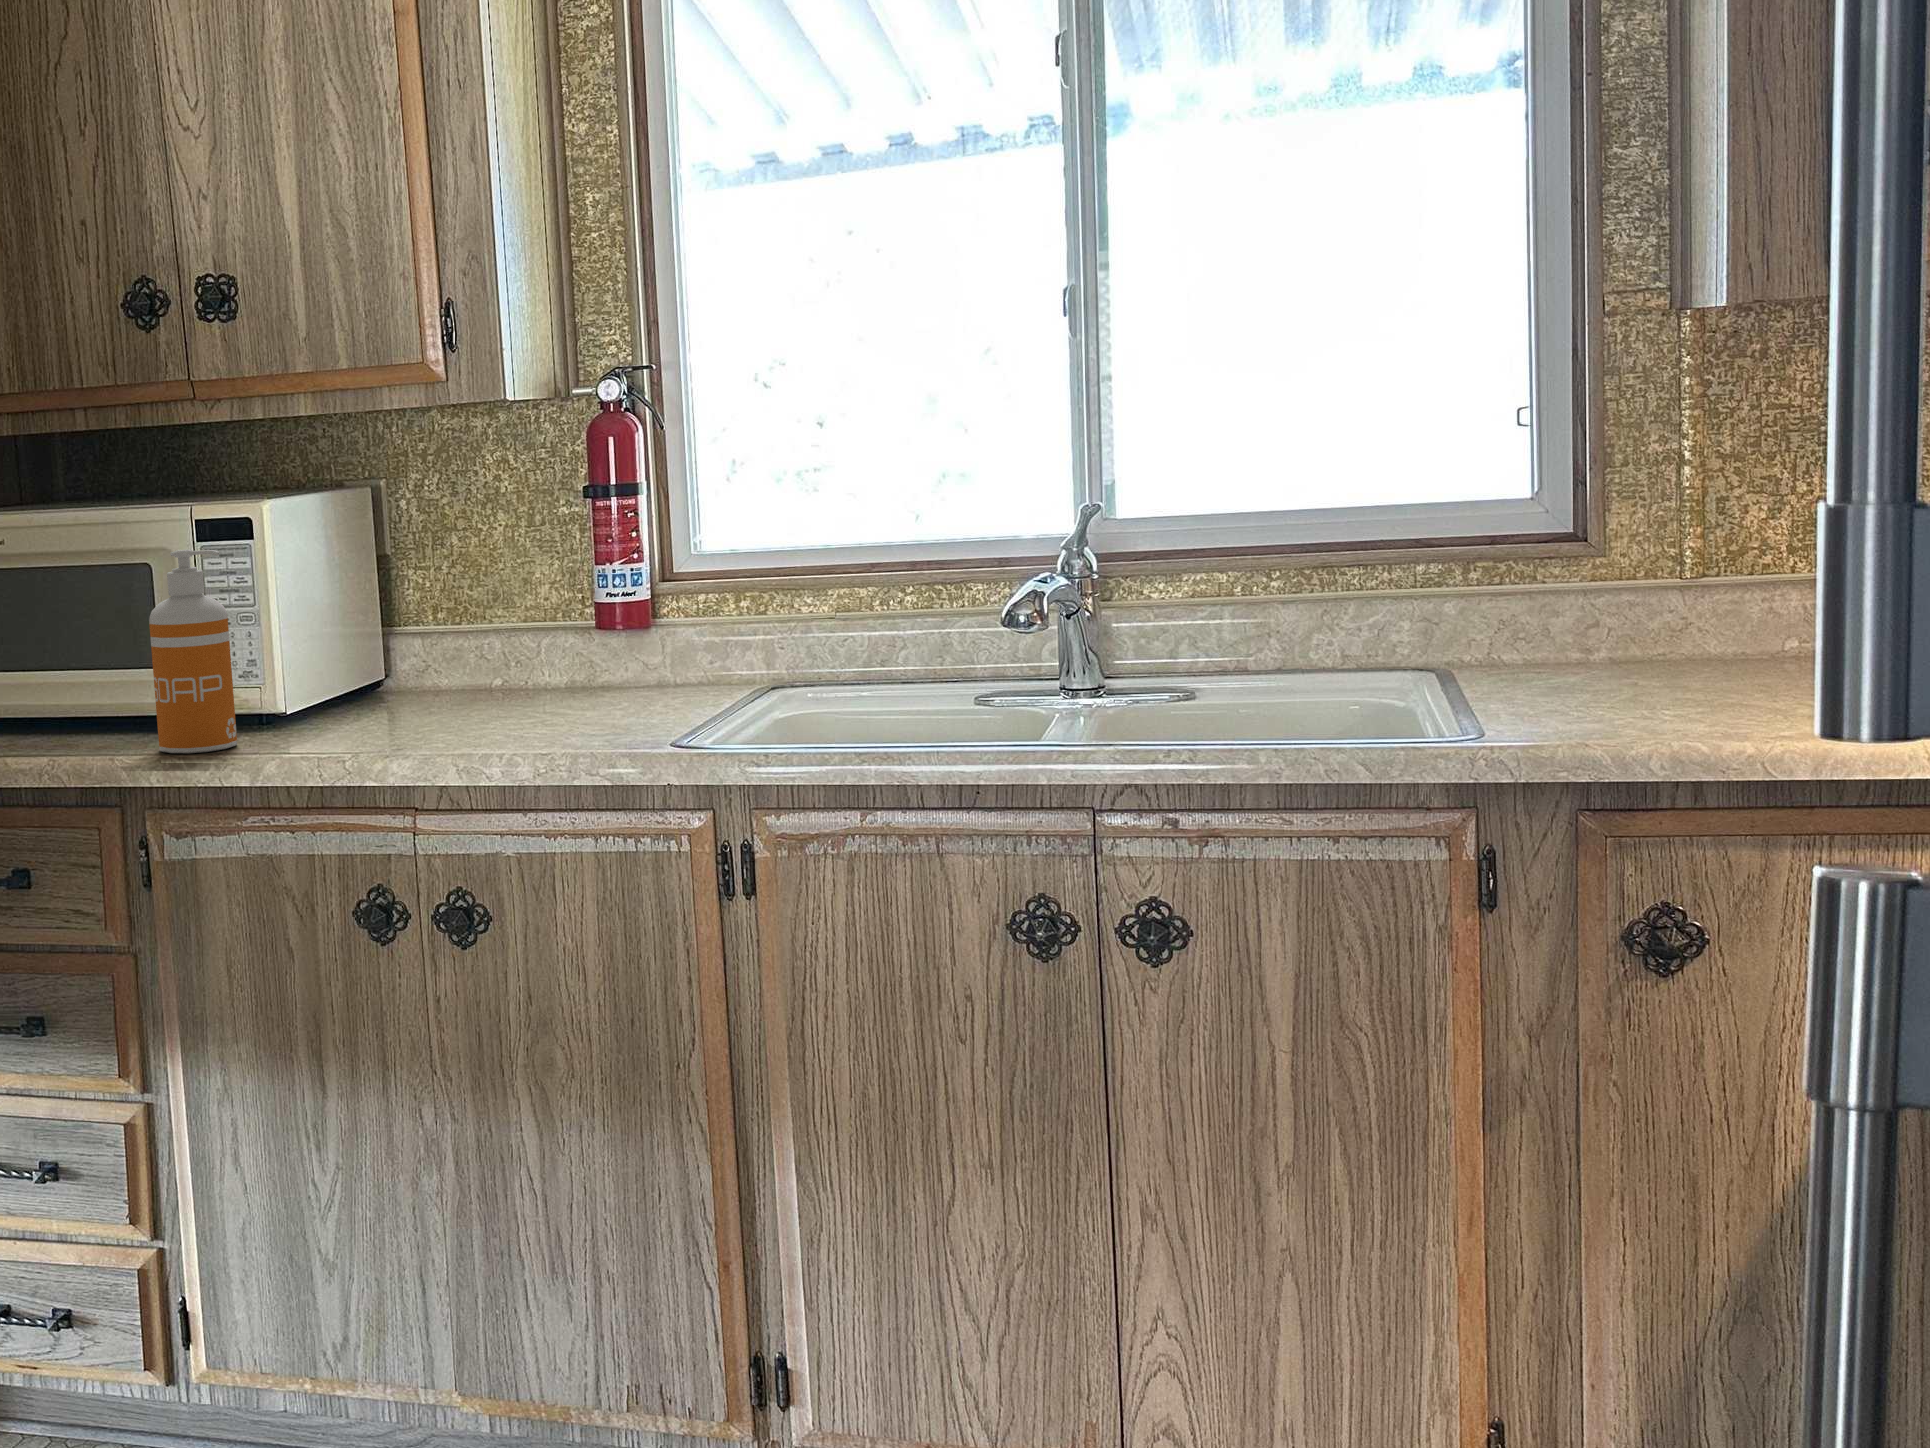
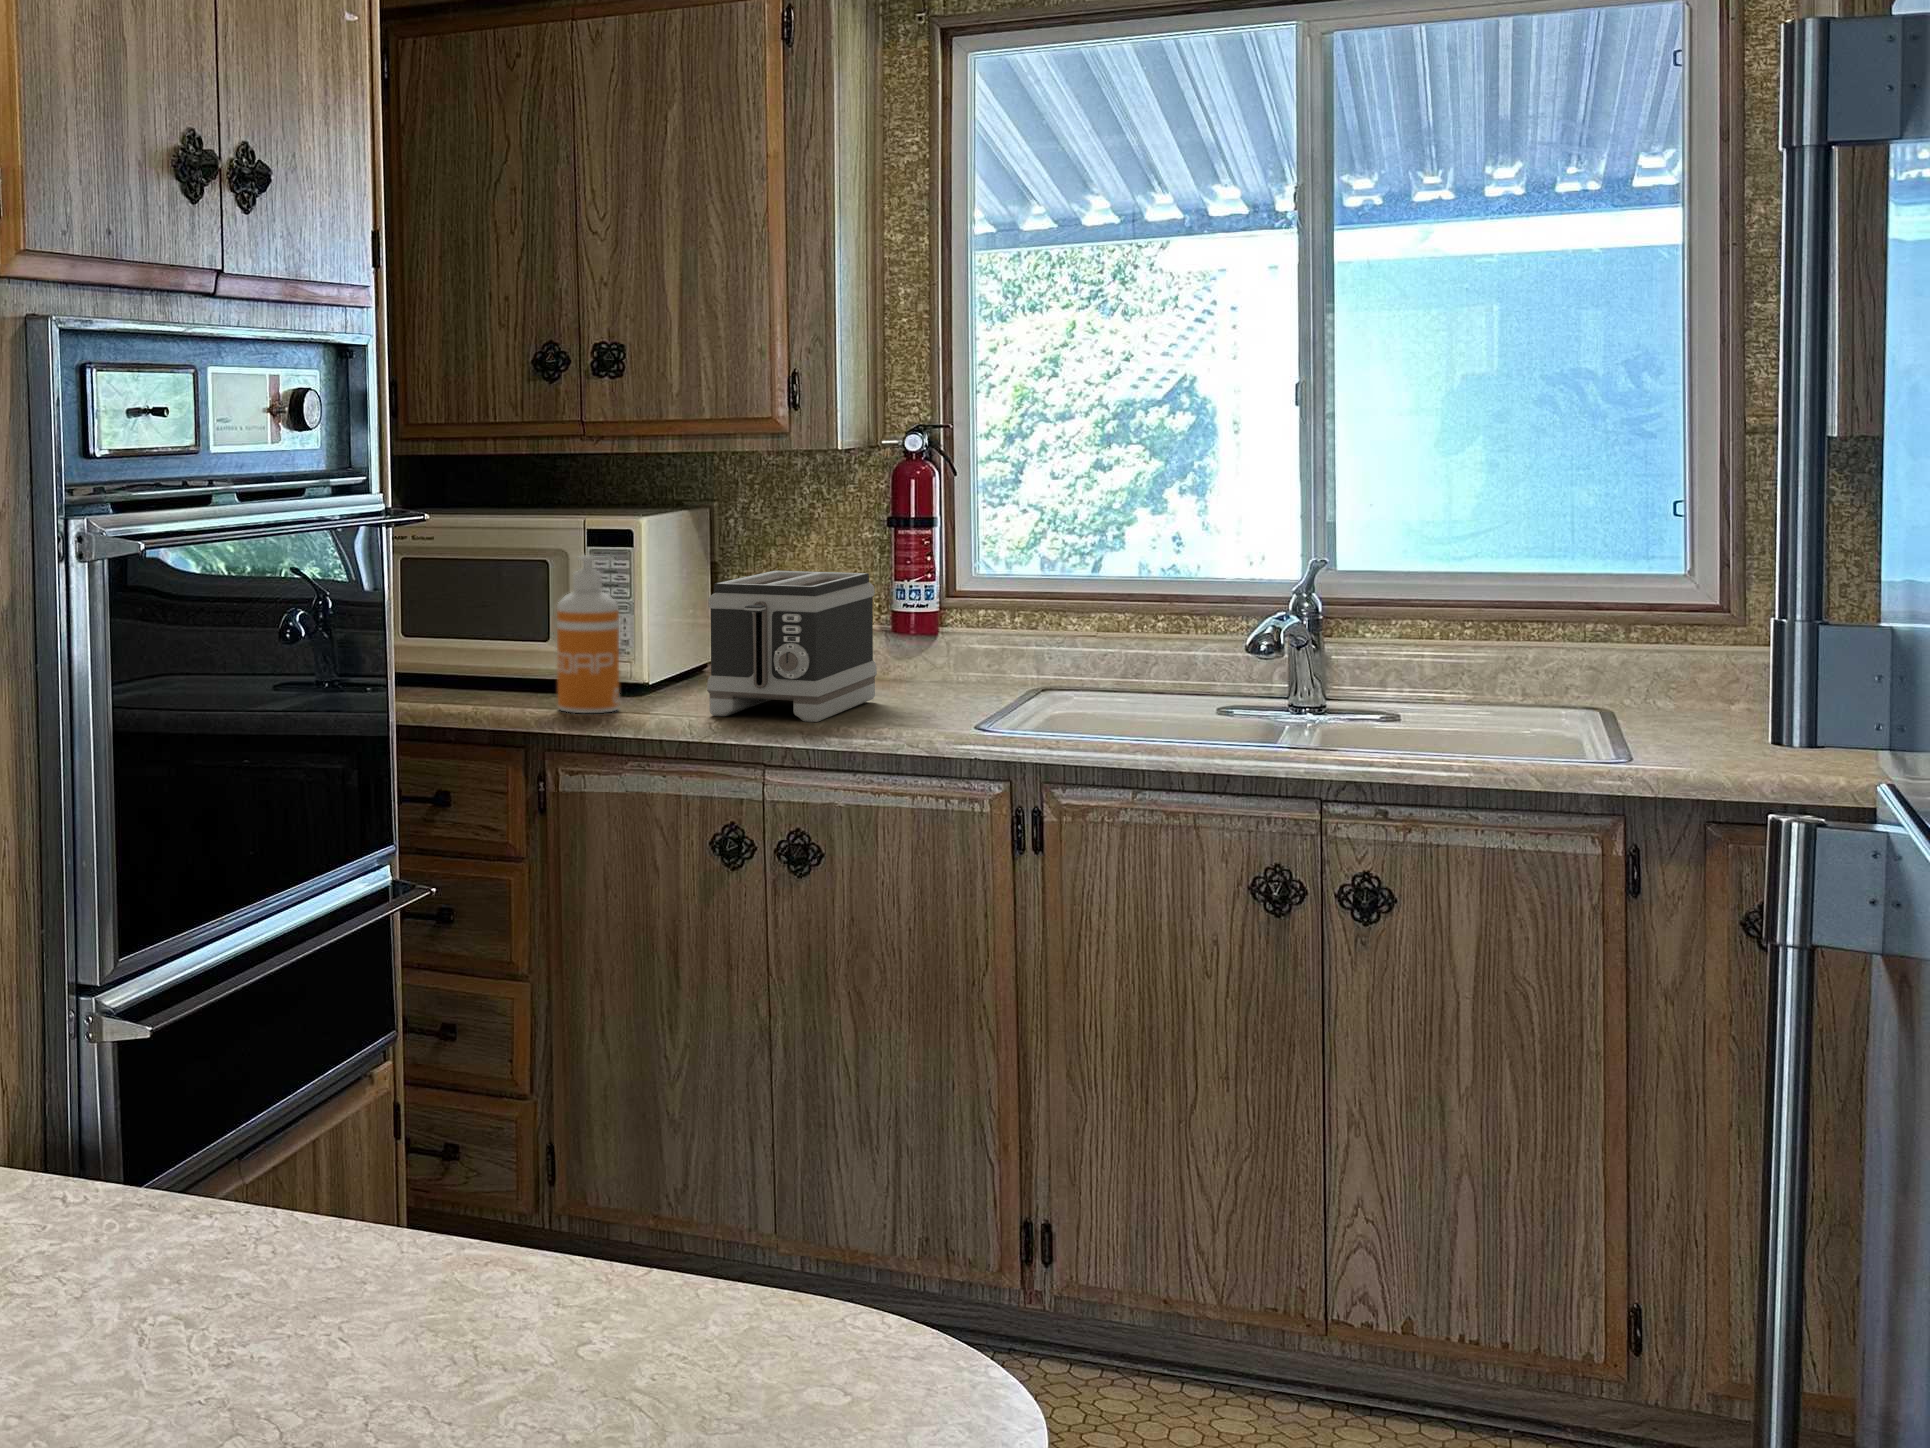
toaster: none [336,553,567,747] -> present [707,571,877,722]

